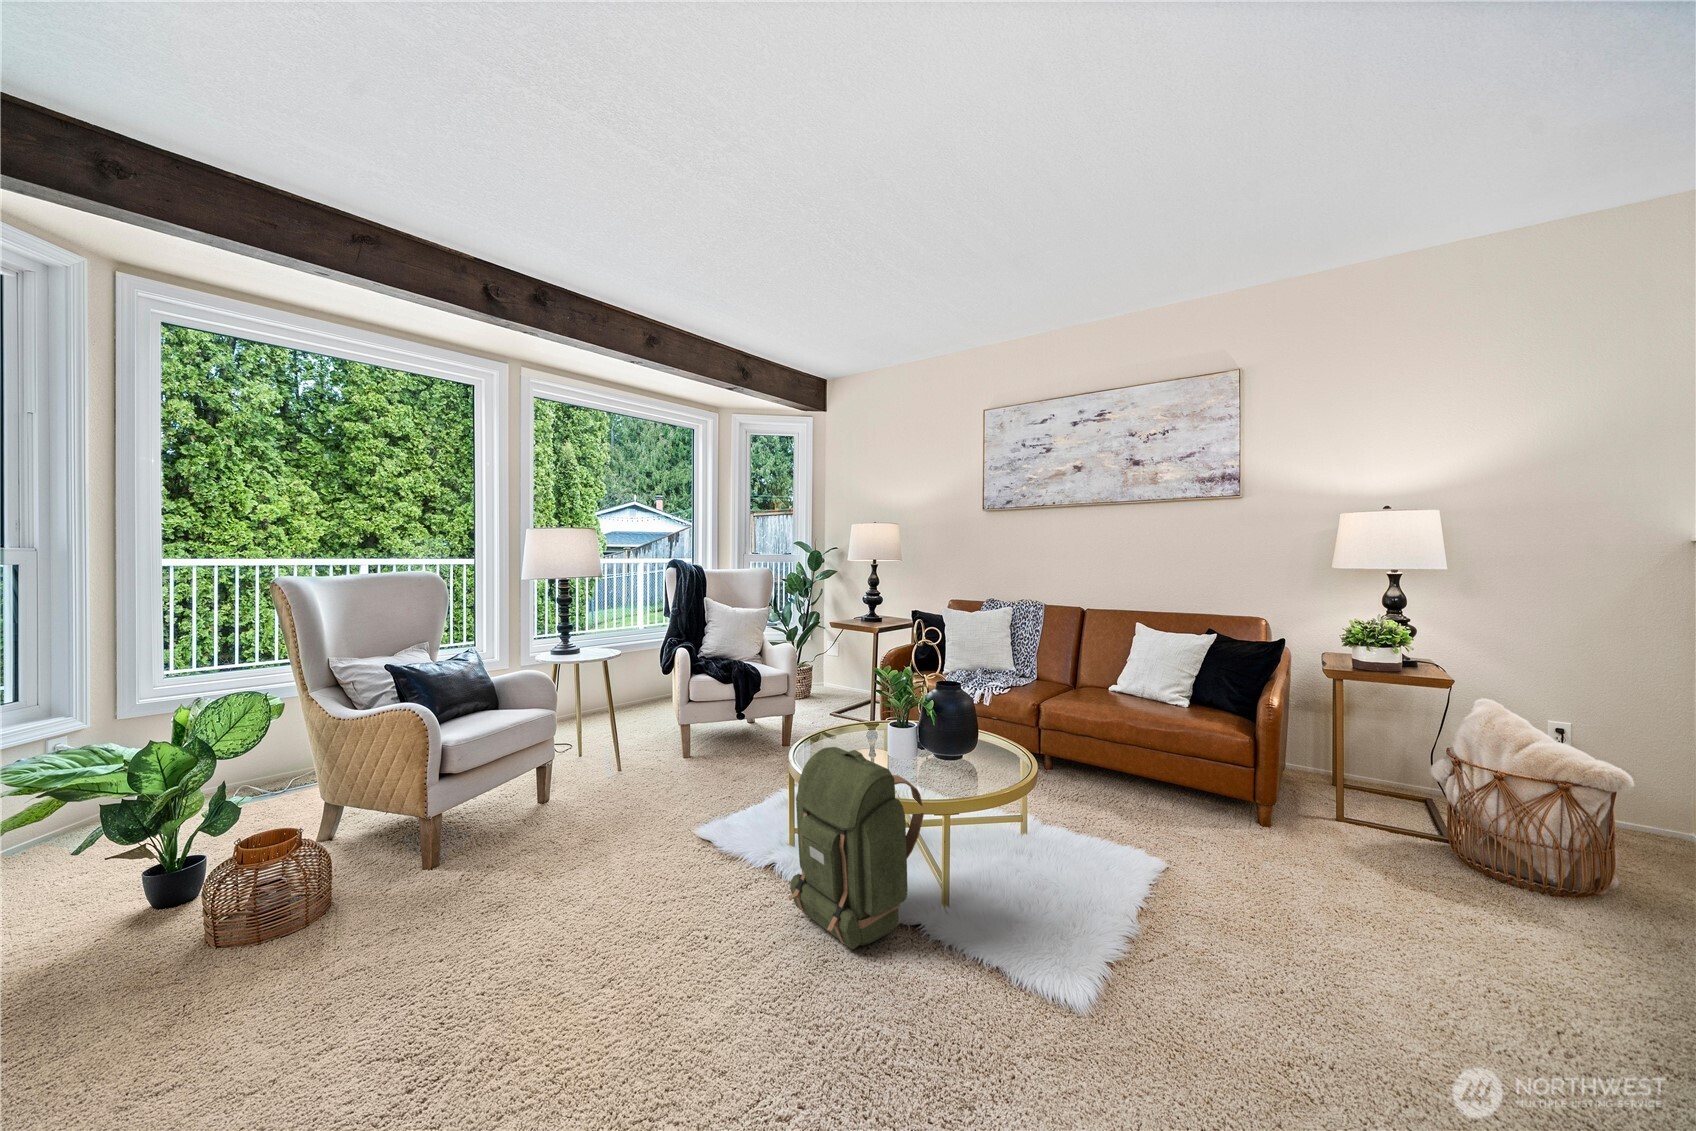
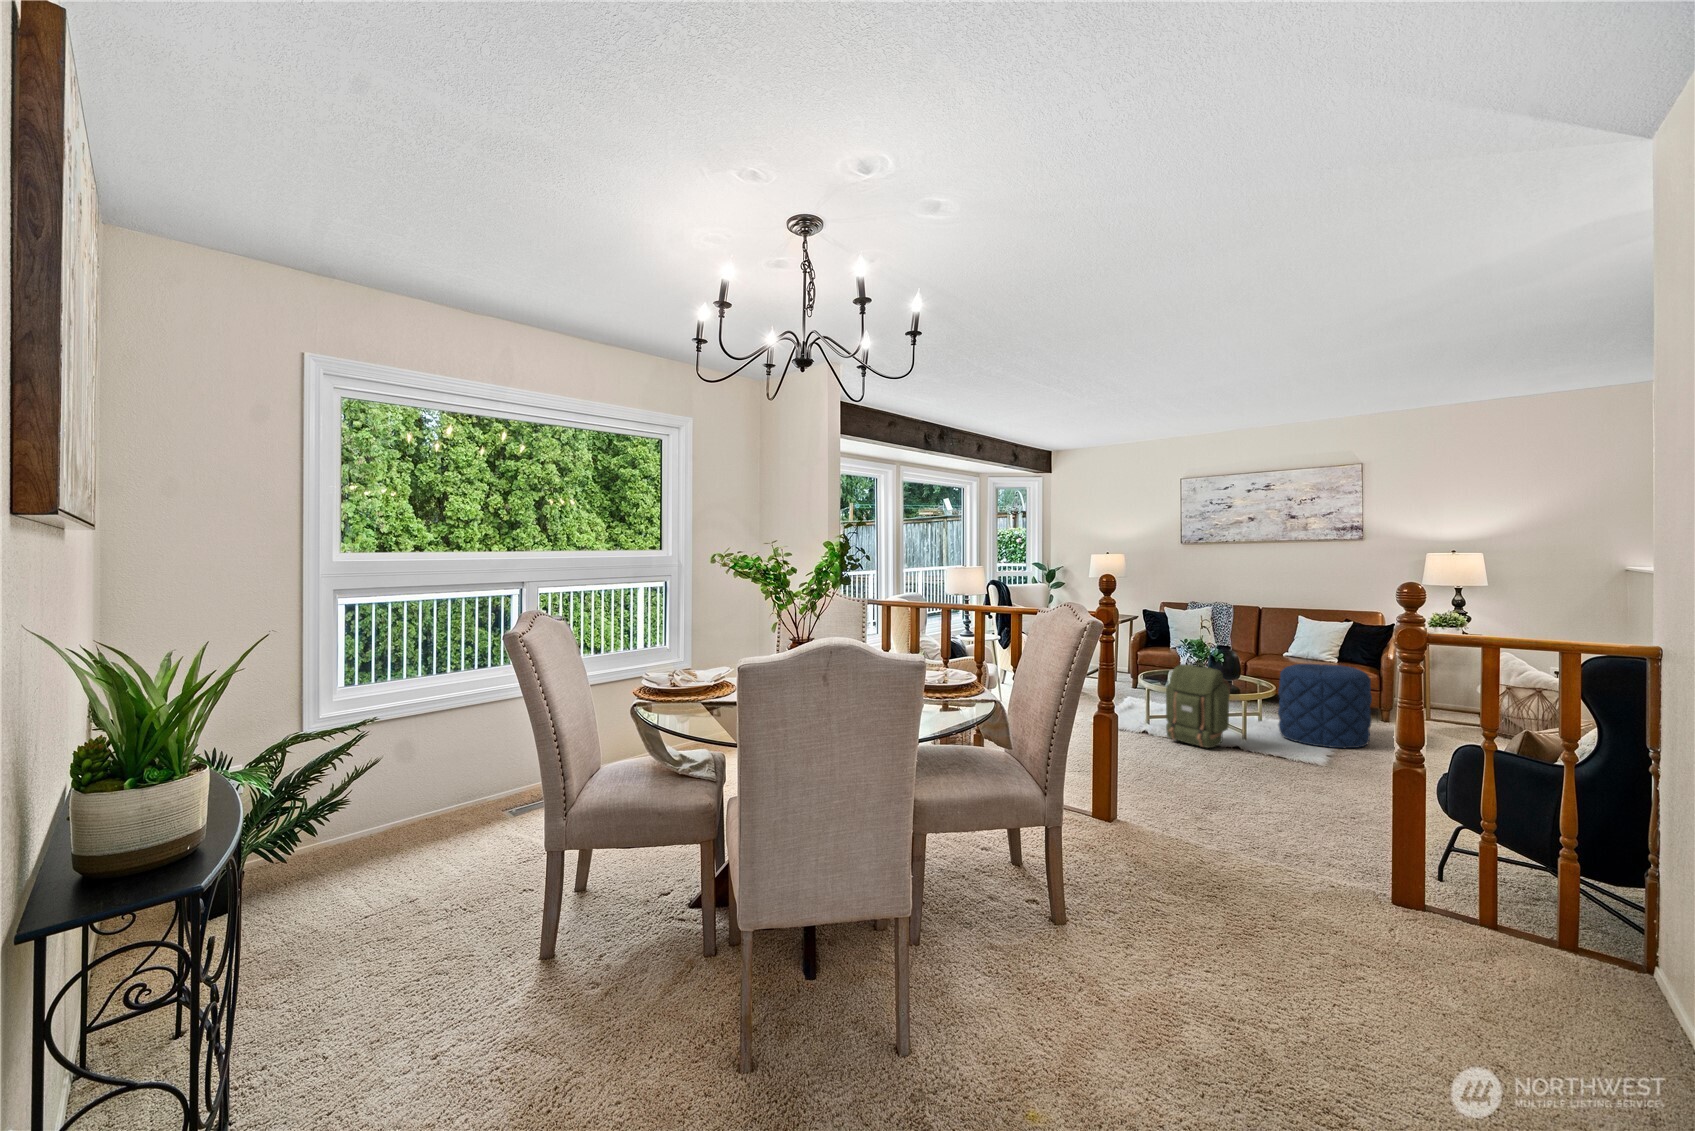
pouf: none [1044,731,1222,936] -> present [1278,664,1372,748]

